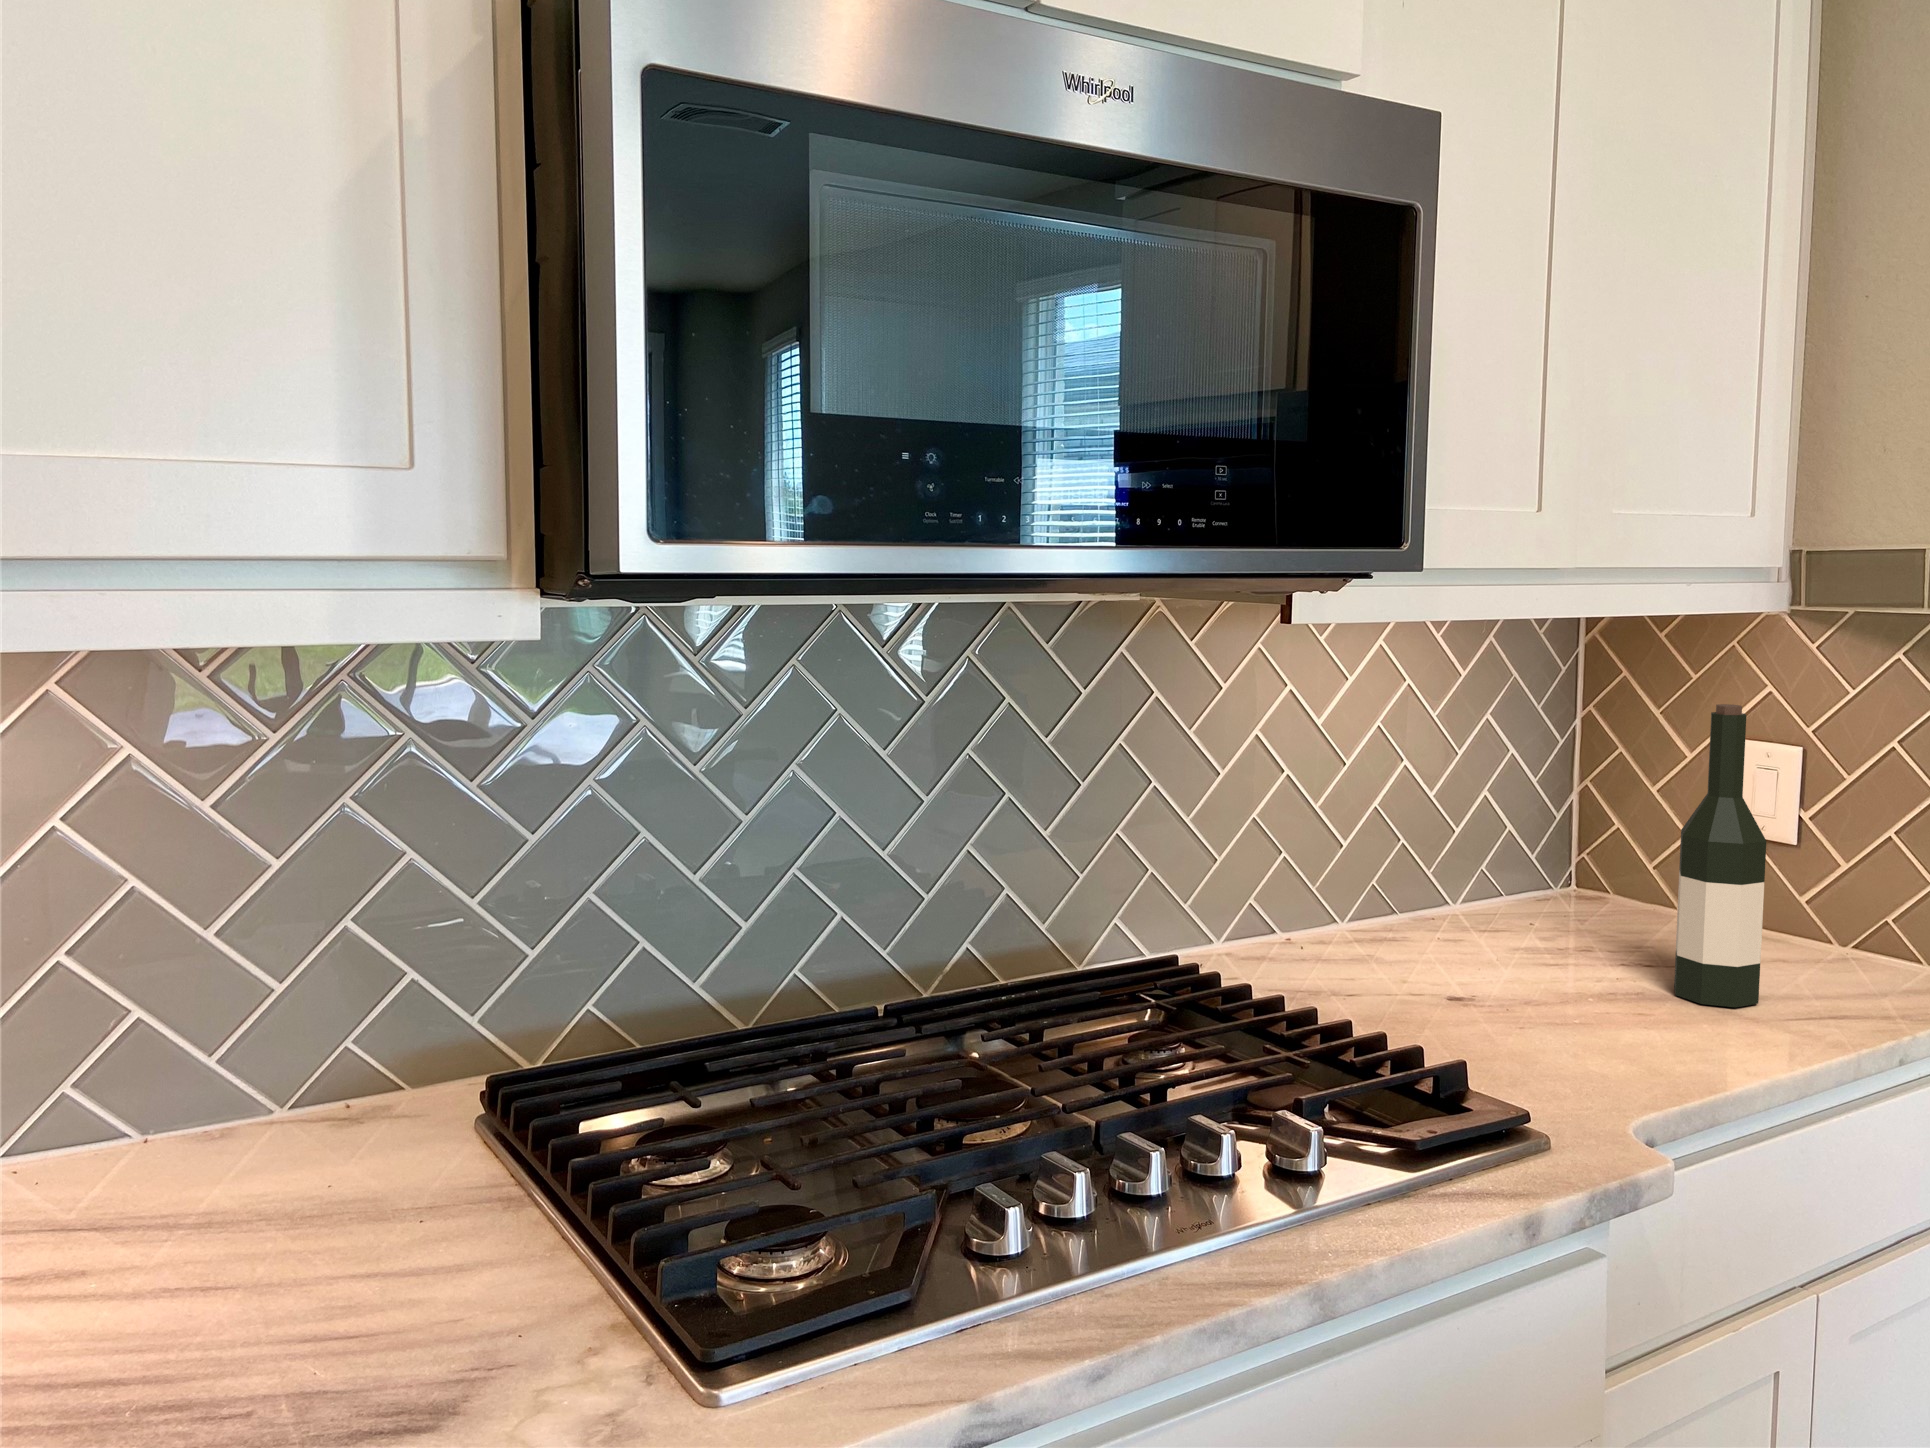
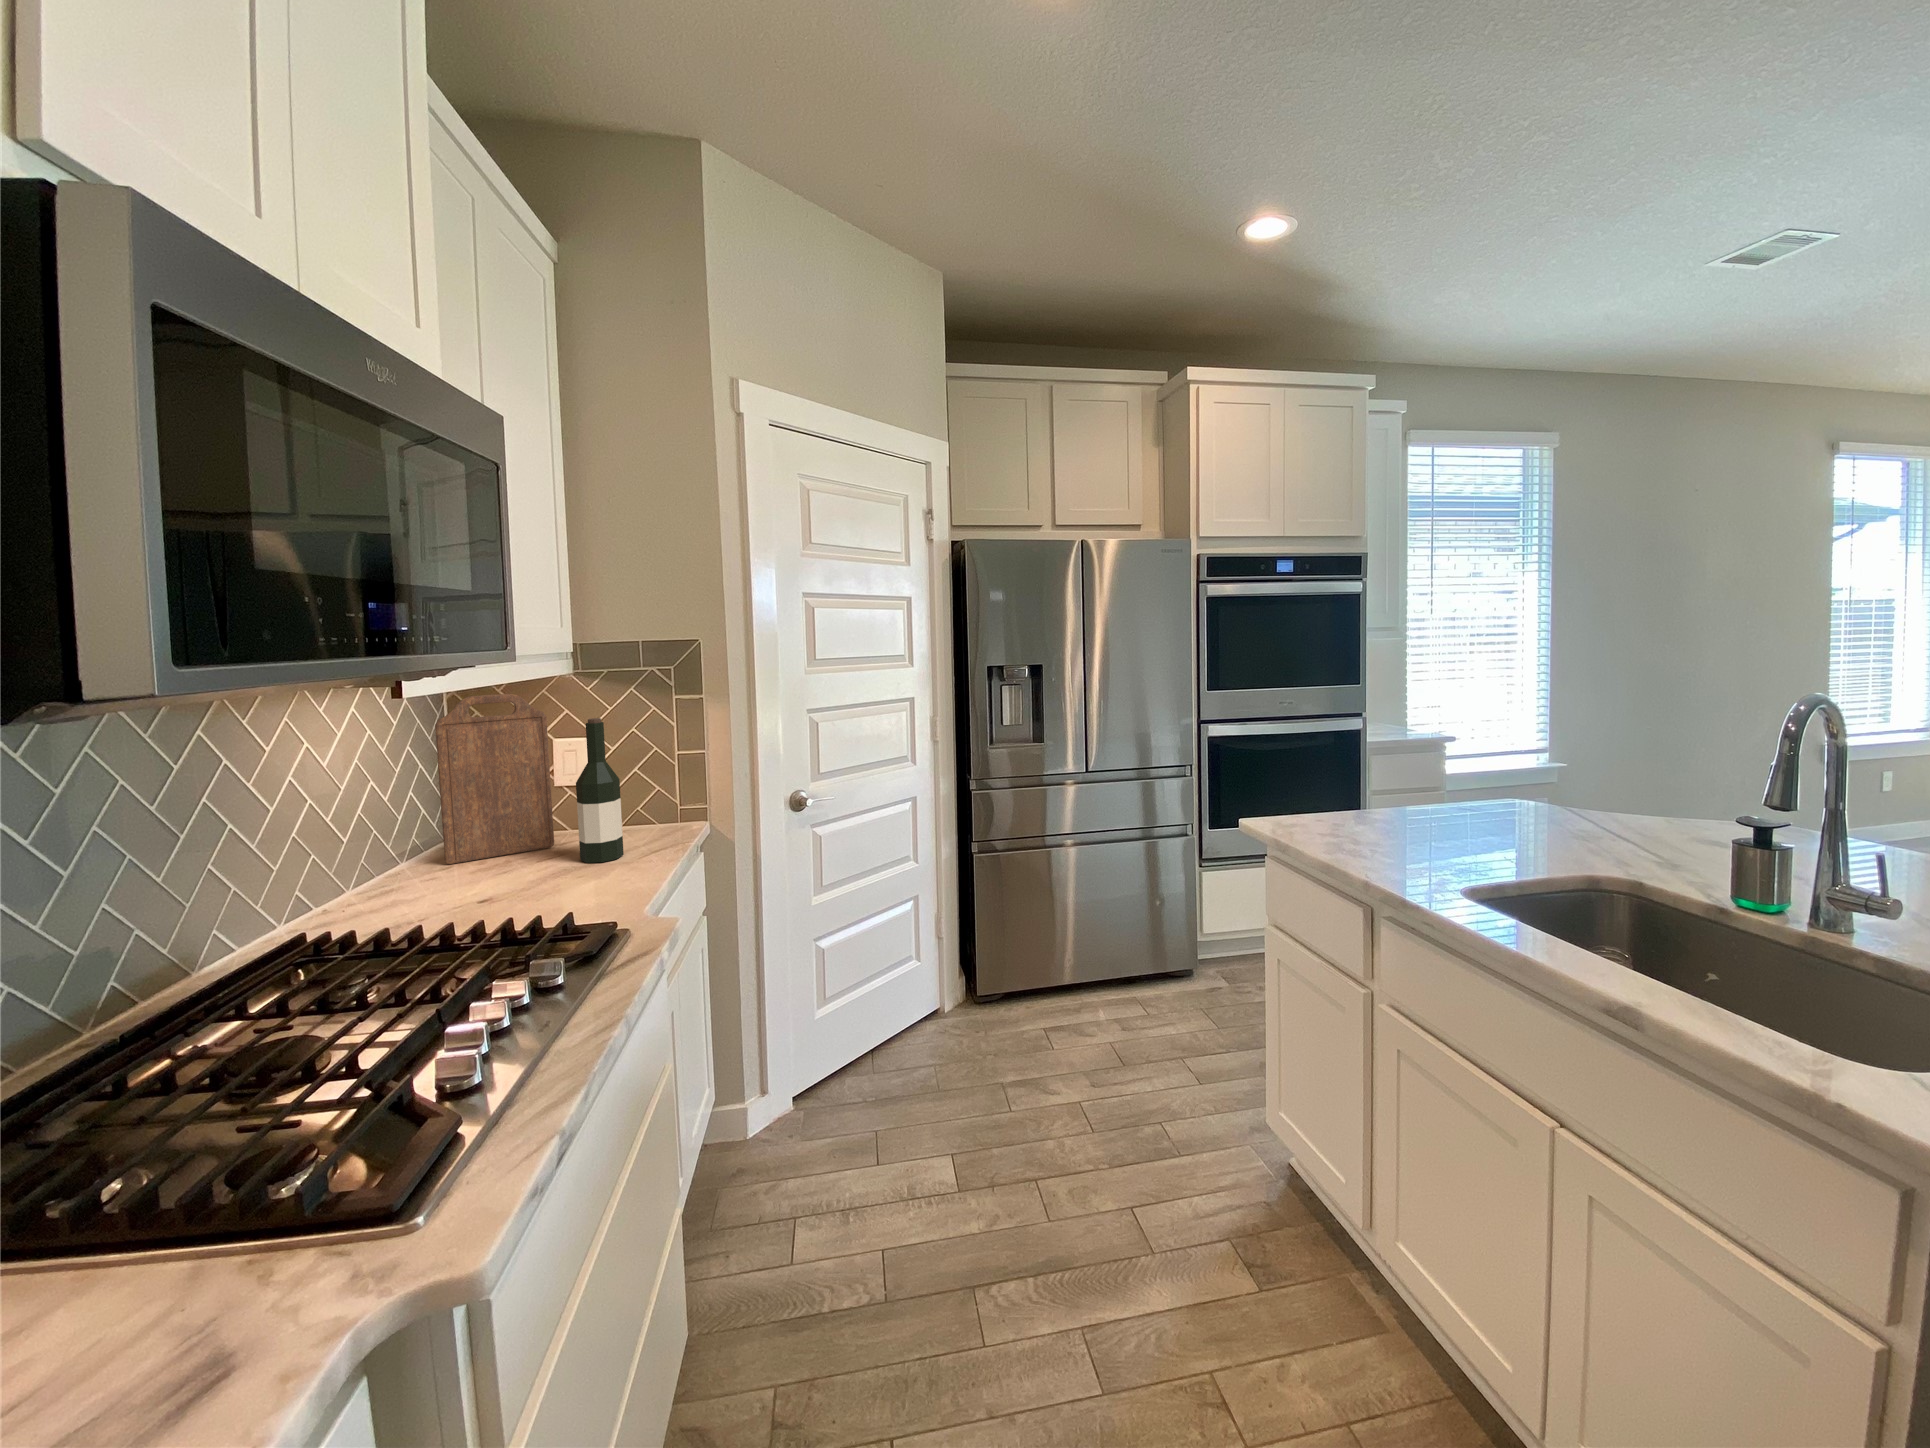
cutting board: none [1489,637,1683,946] -> present [435,694,554,864]

